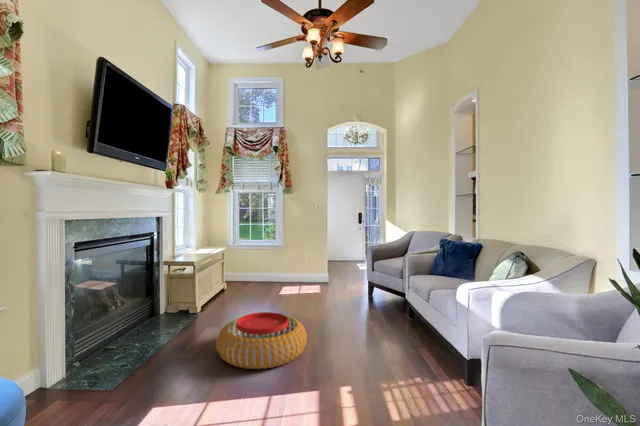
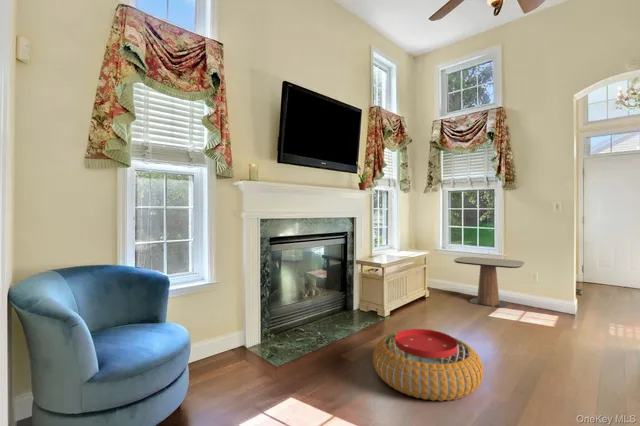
side table: none [249,250,300,288] -> present [454,257,524,307]

